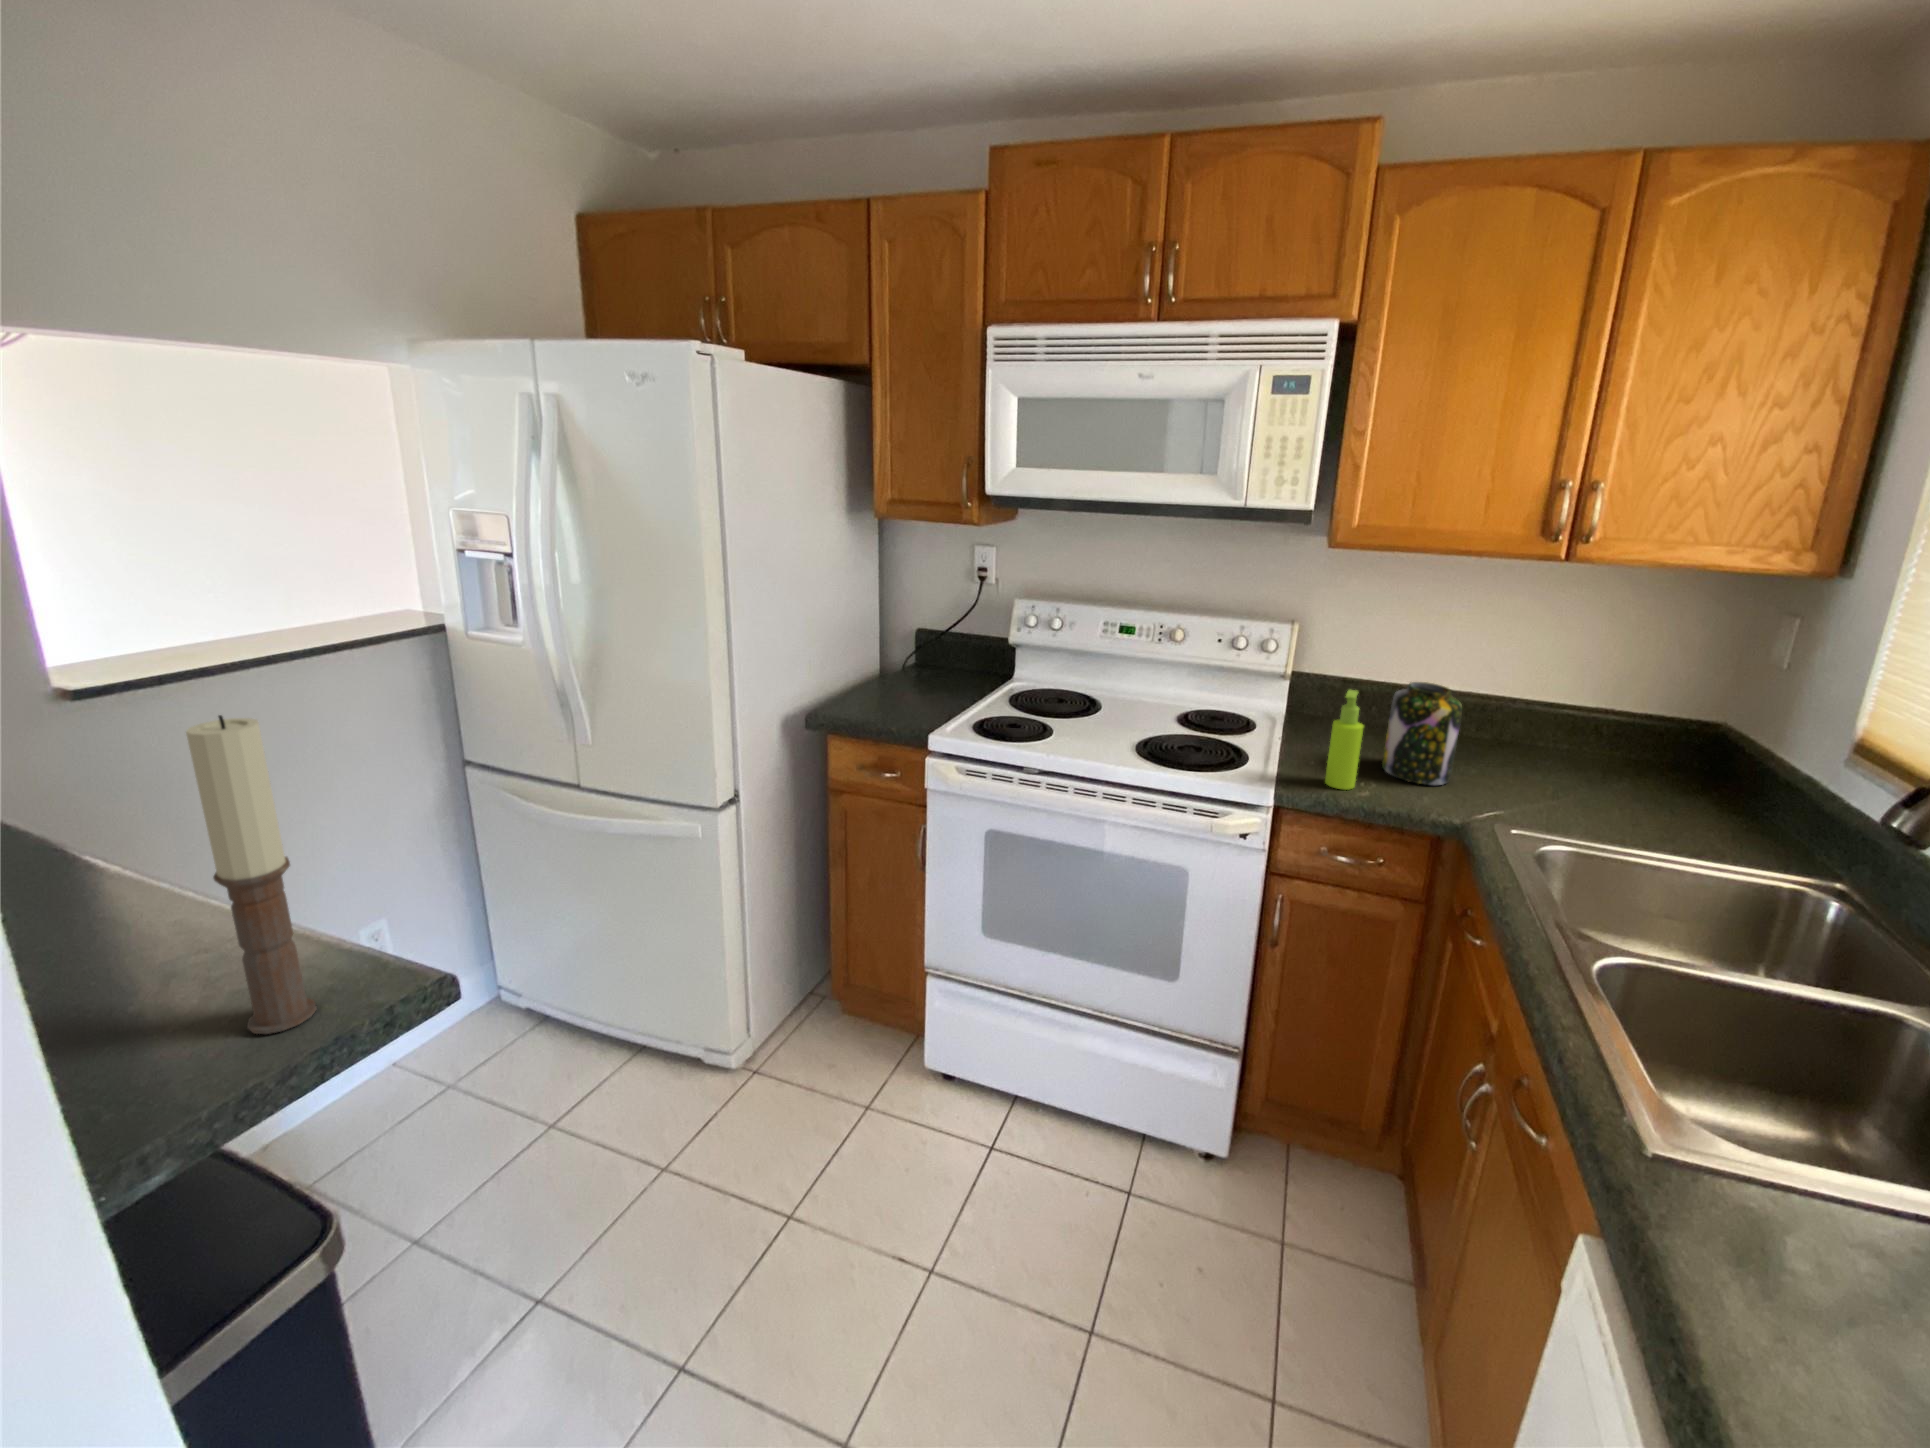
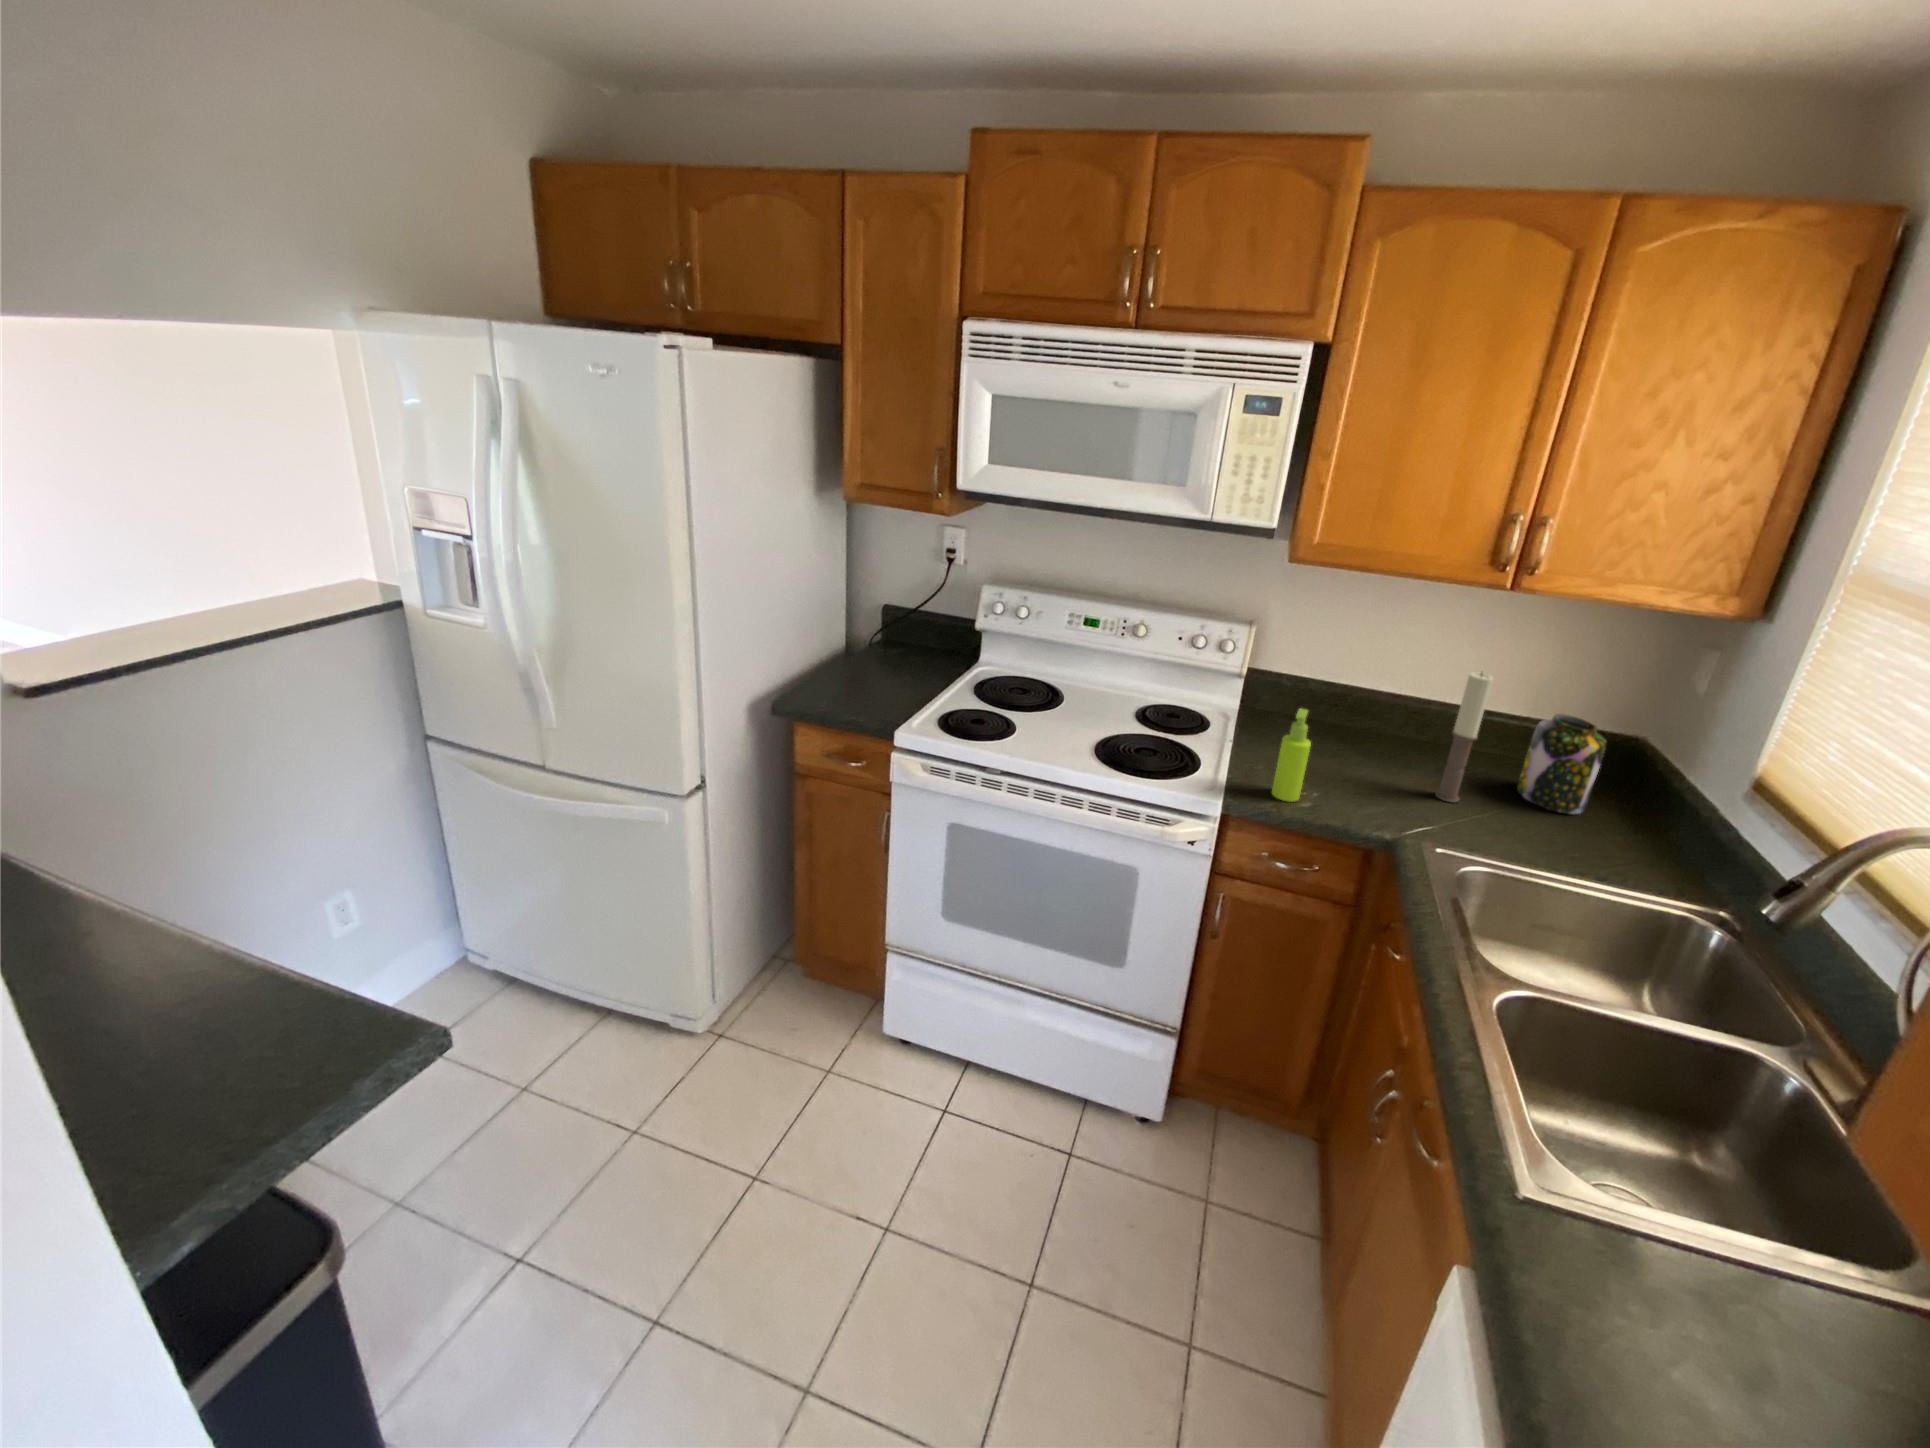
jar: present [1382,682,1462,785] -> present [1517,714,1606,814]
candle: present [186,715,317,1034] -> present [1435,672,1493,802]

